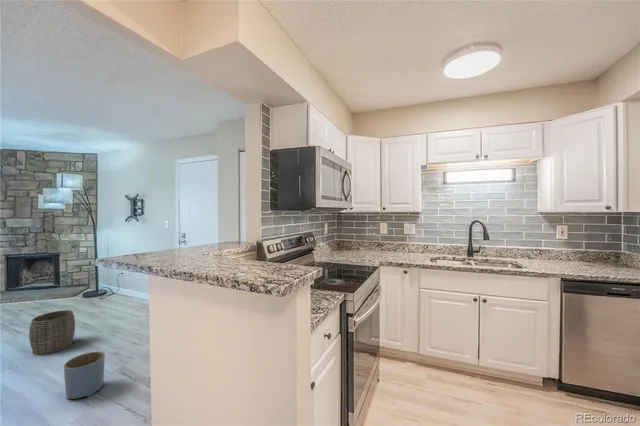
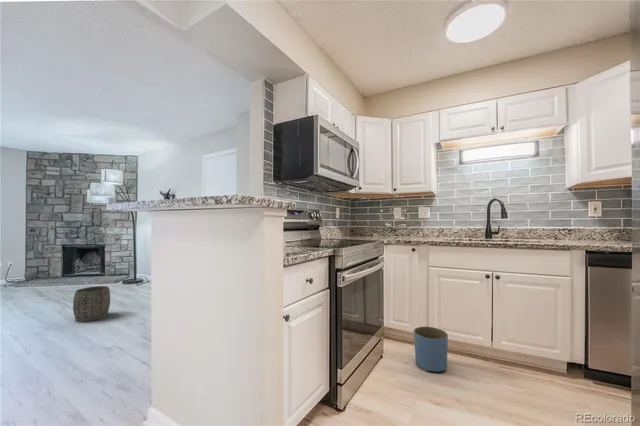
planter: present [64,352,105,399] -> present [414,327,448,372]

